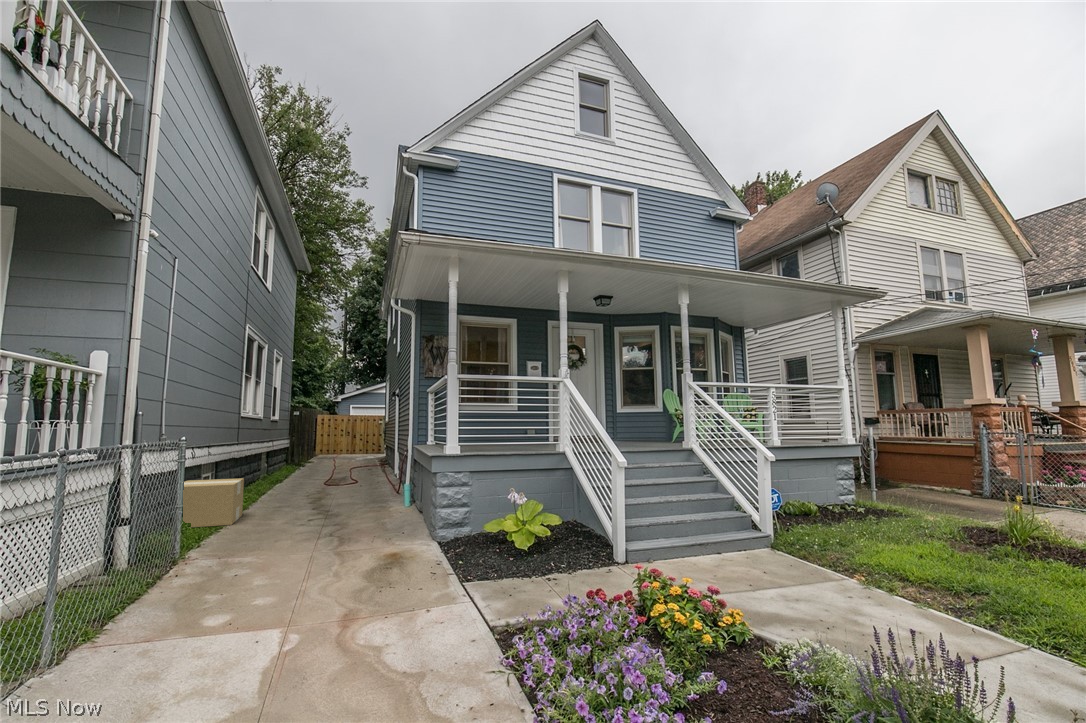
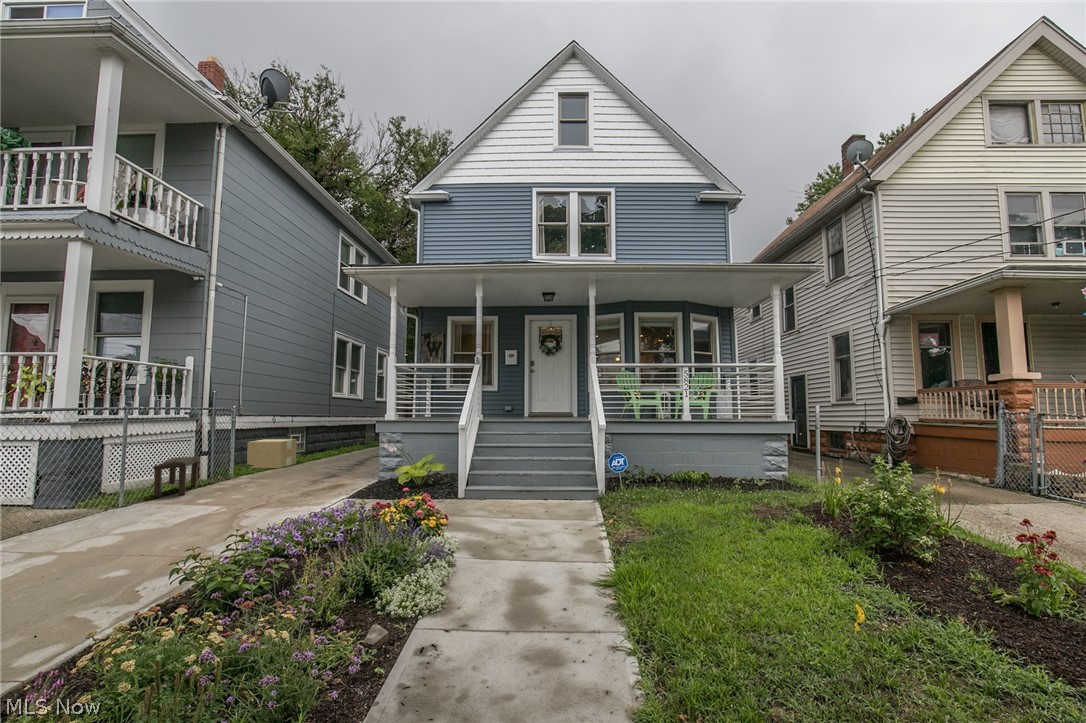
bench: none [88,521,156,609] -> present [154,456,200,497]

